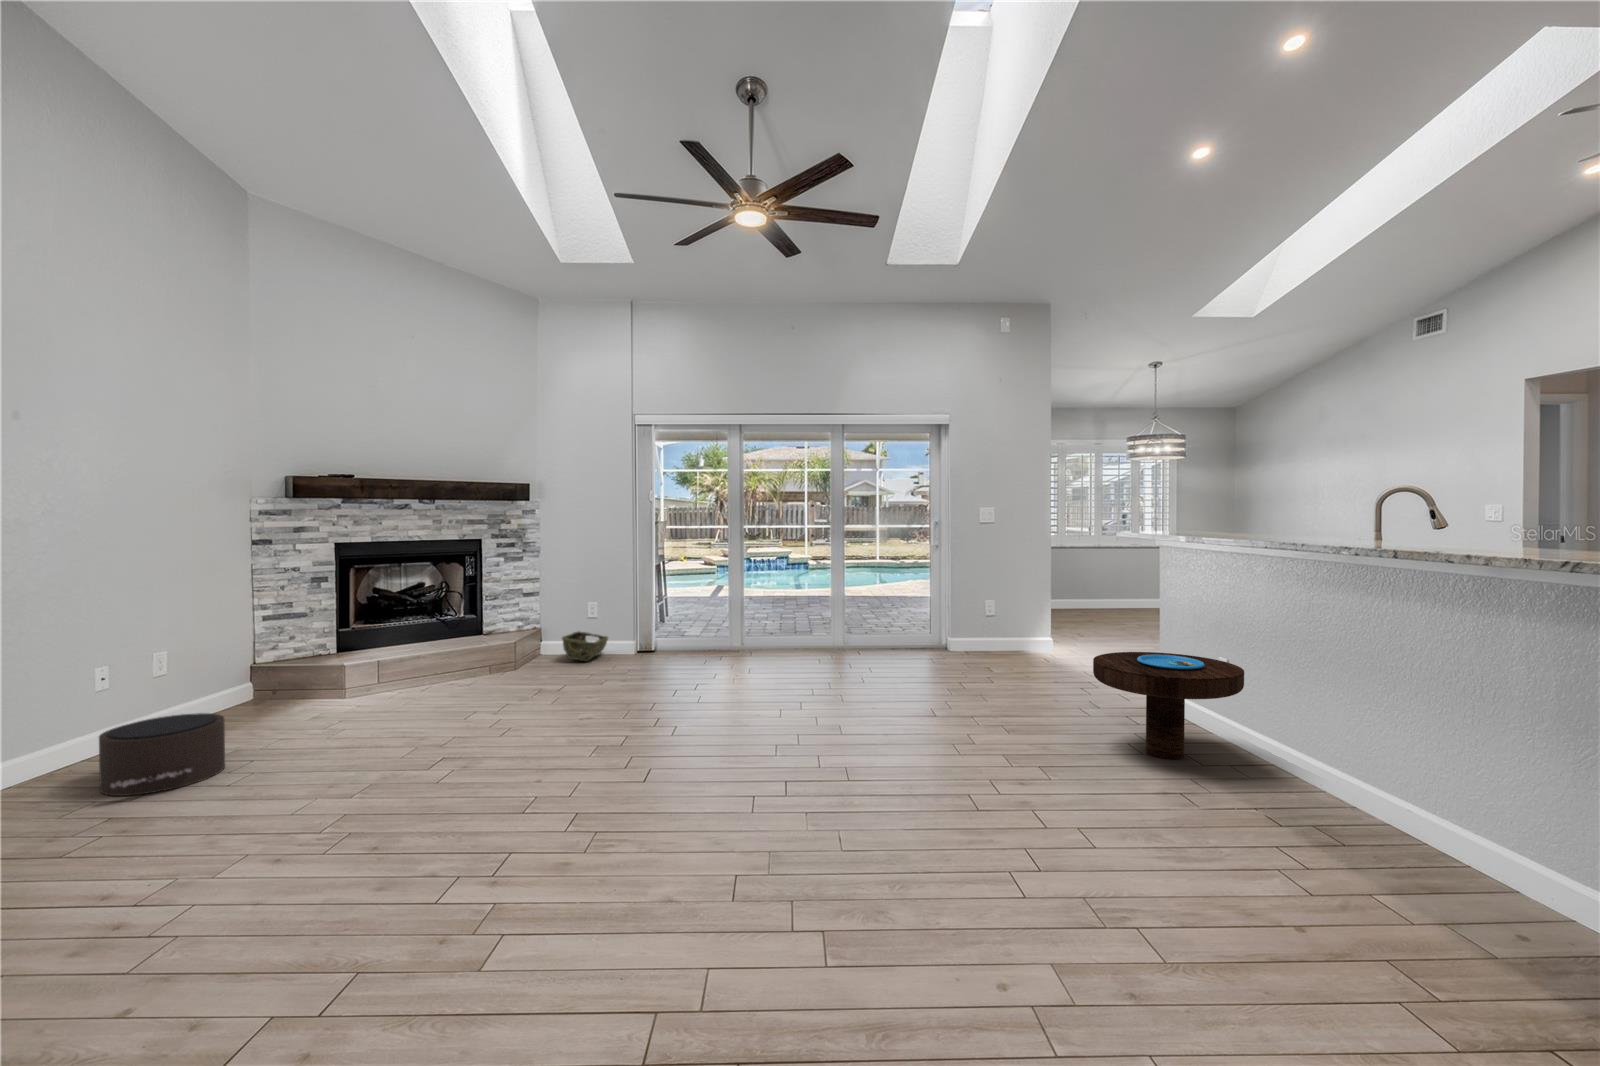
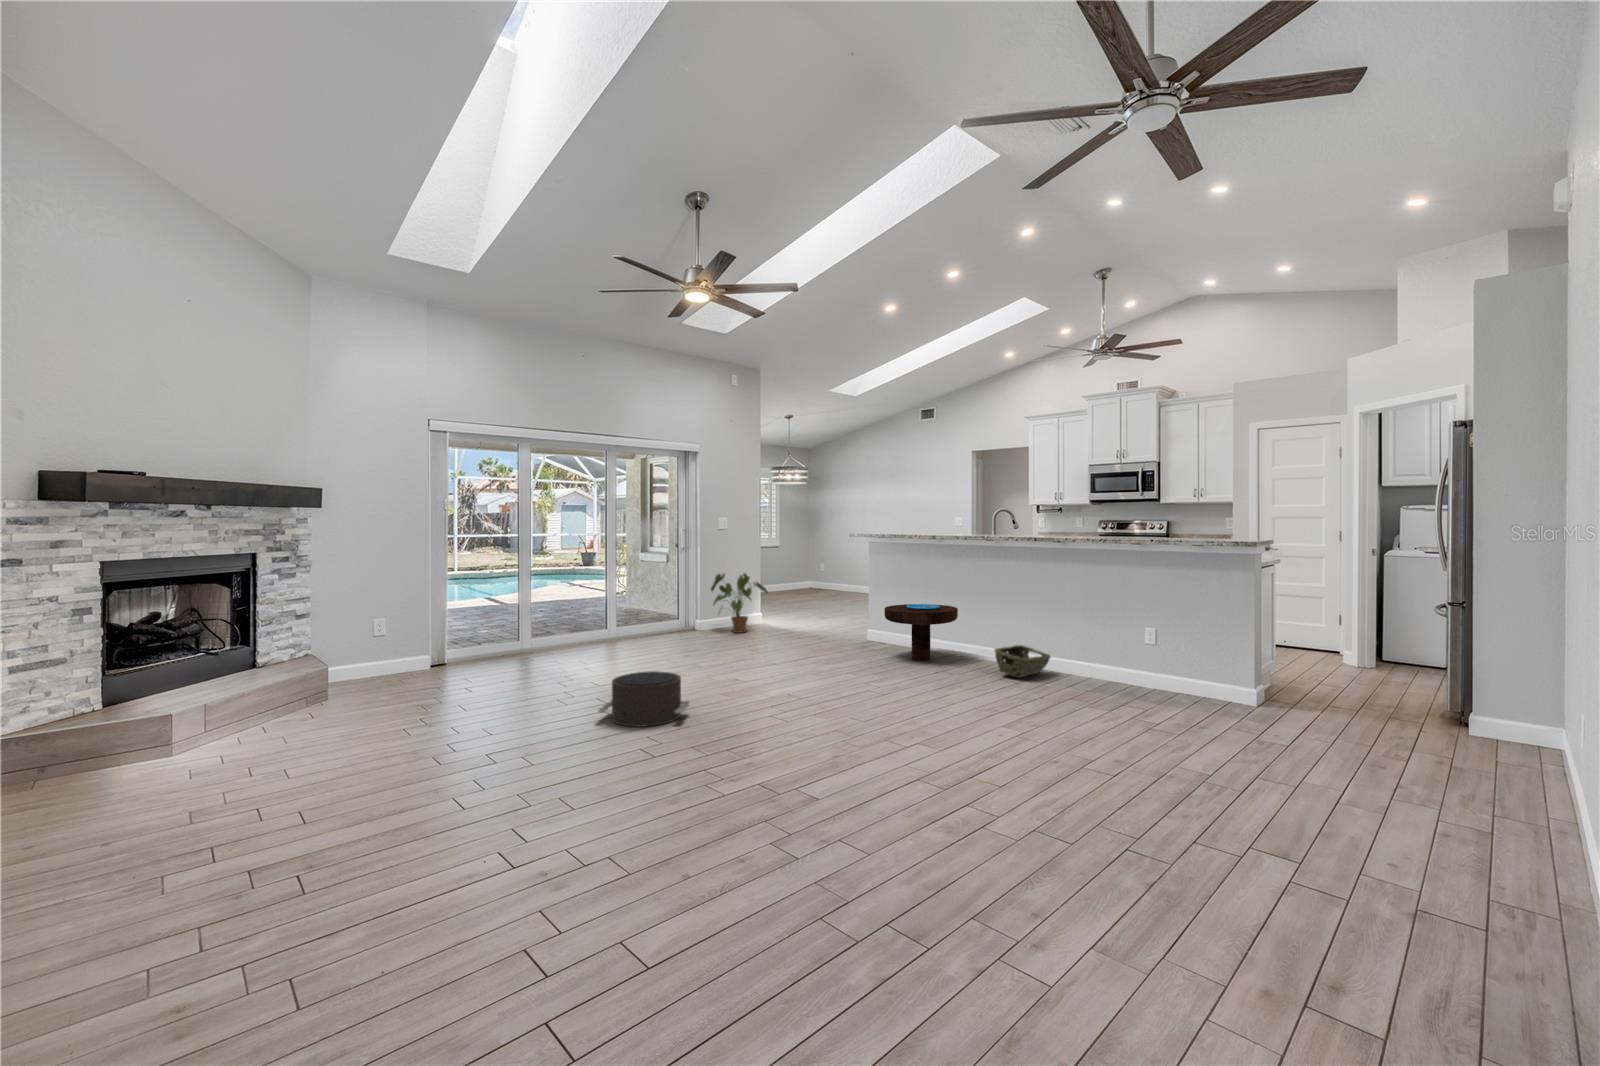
house plant: none [948,578,1035,659] -> present [711,573,768,633]
woven basket: present [562,632,608,661] -> present [994,645,1050,678]
pouf: present [99,713,225,796] -> present [598,671,689,727]

